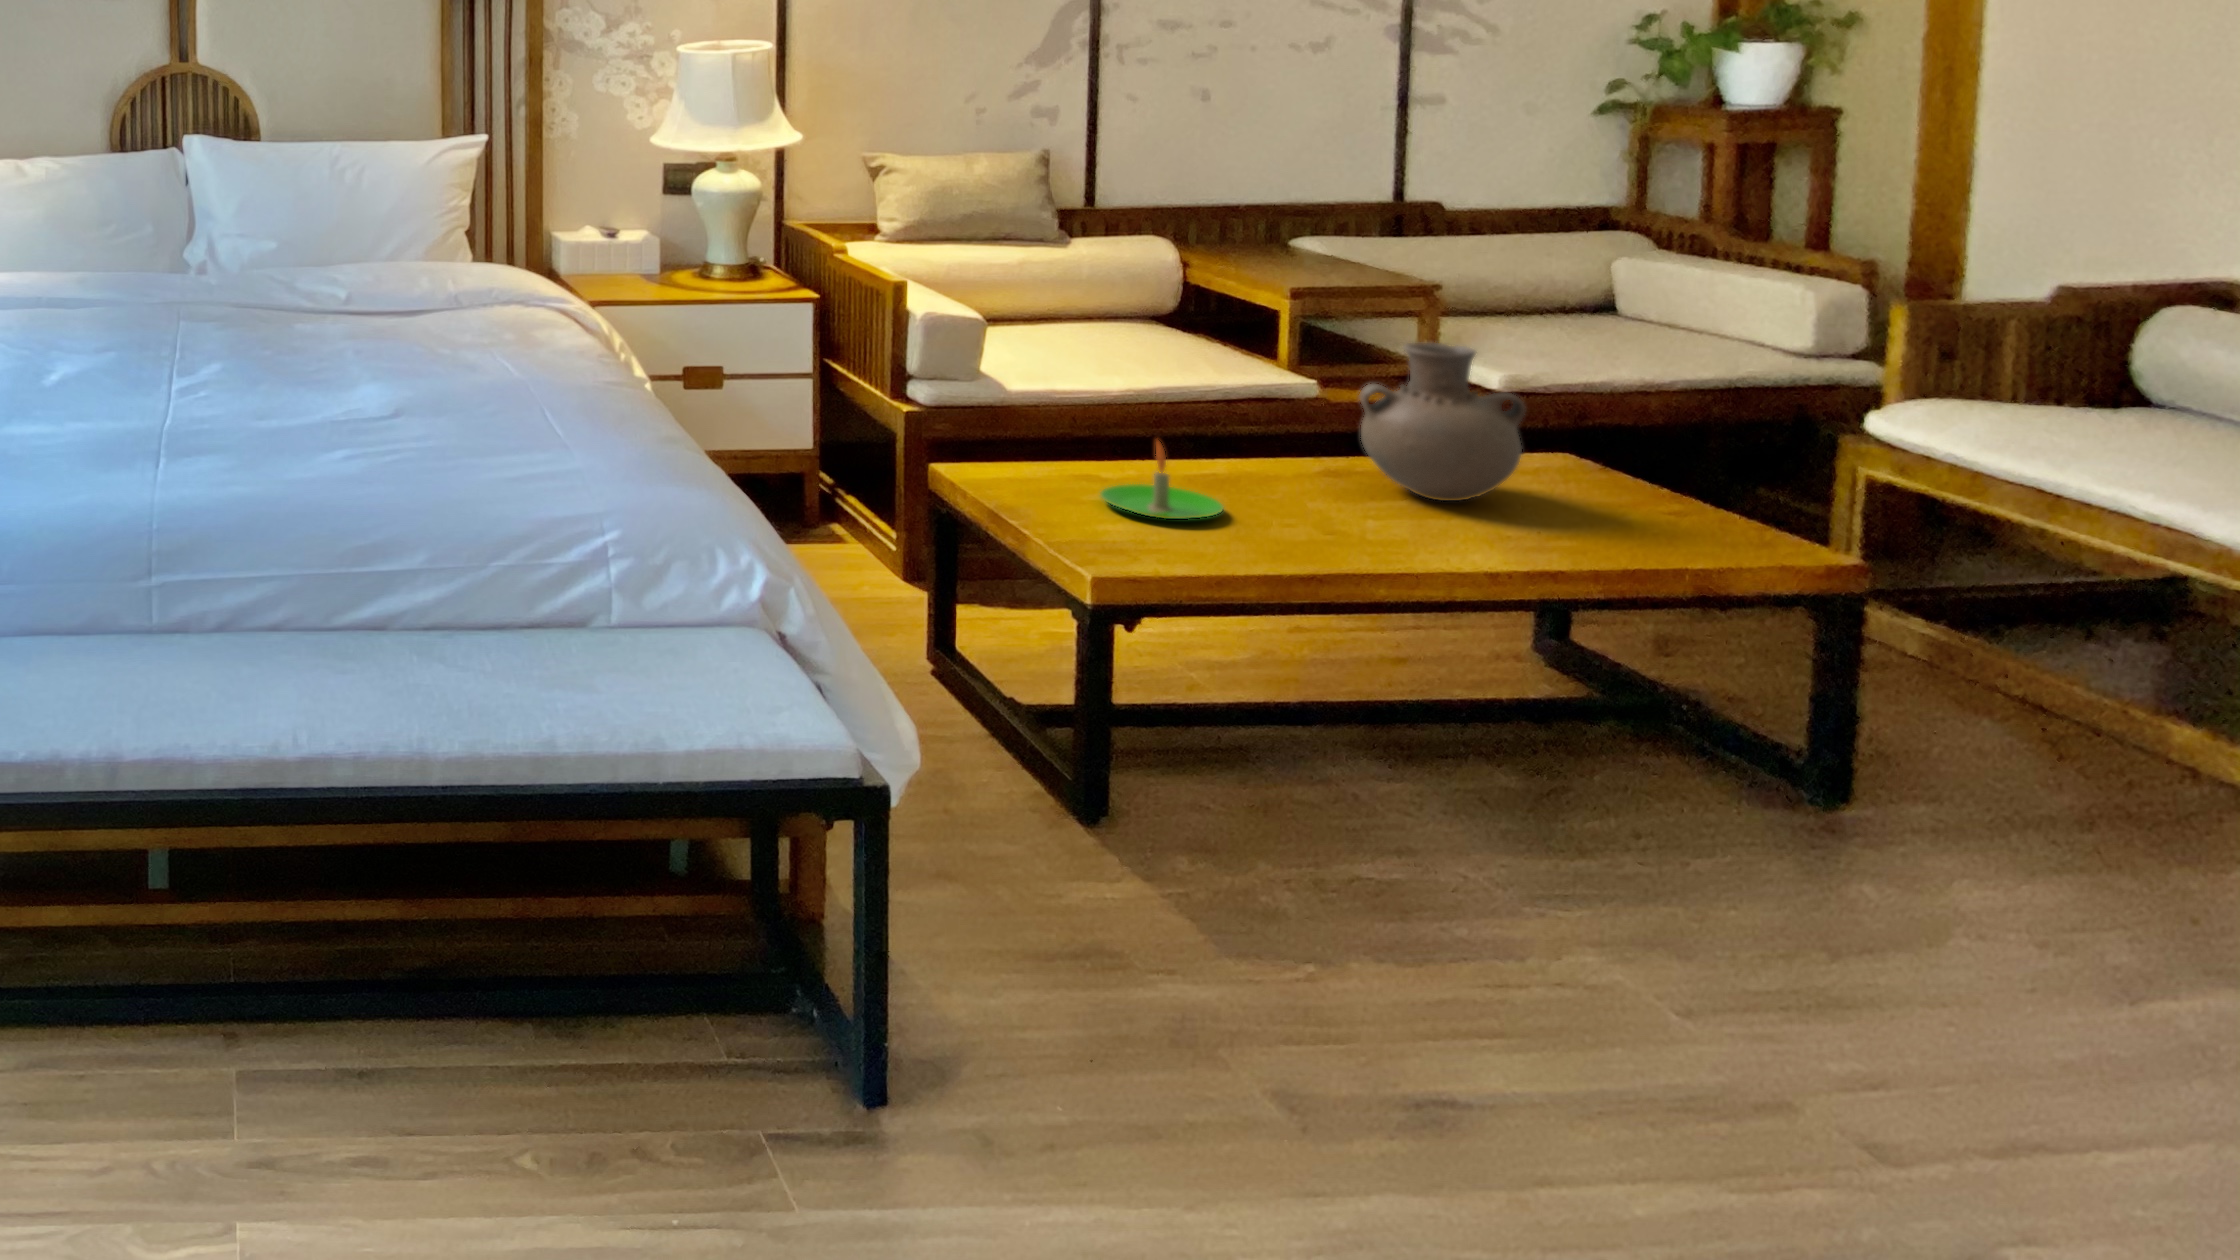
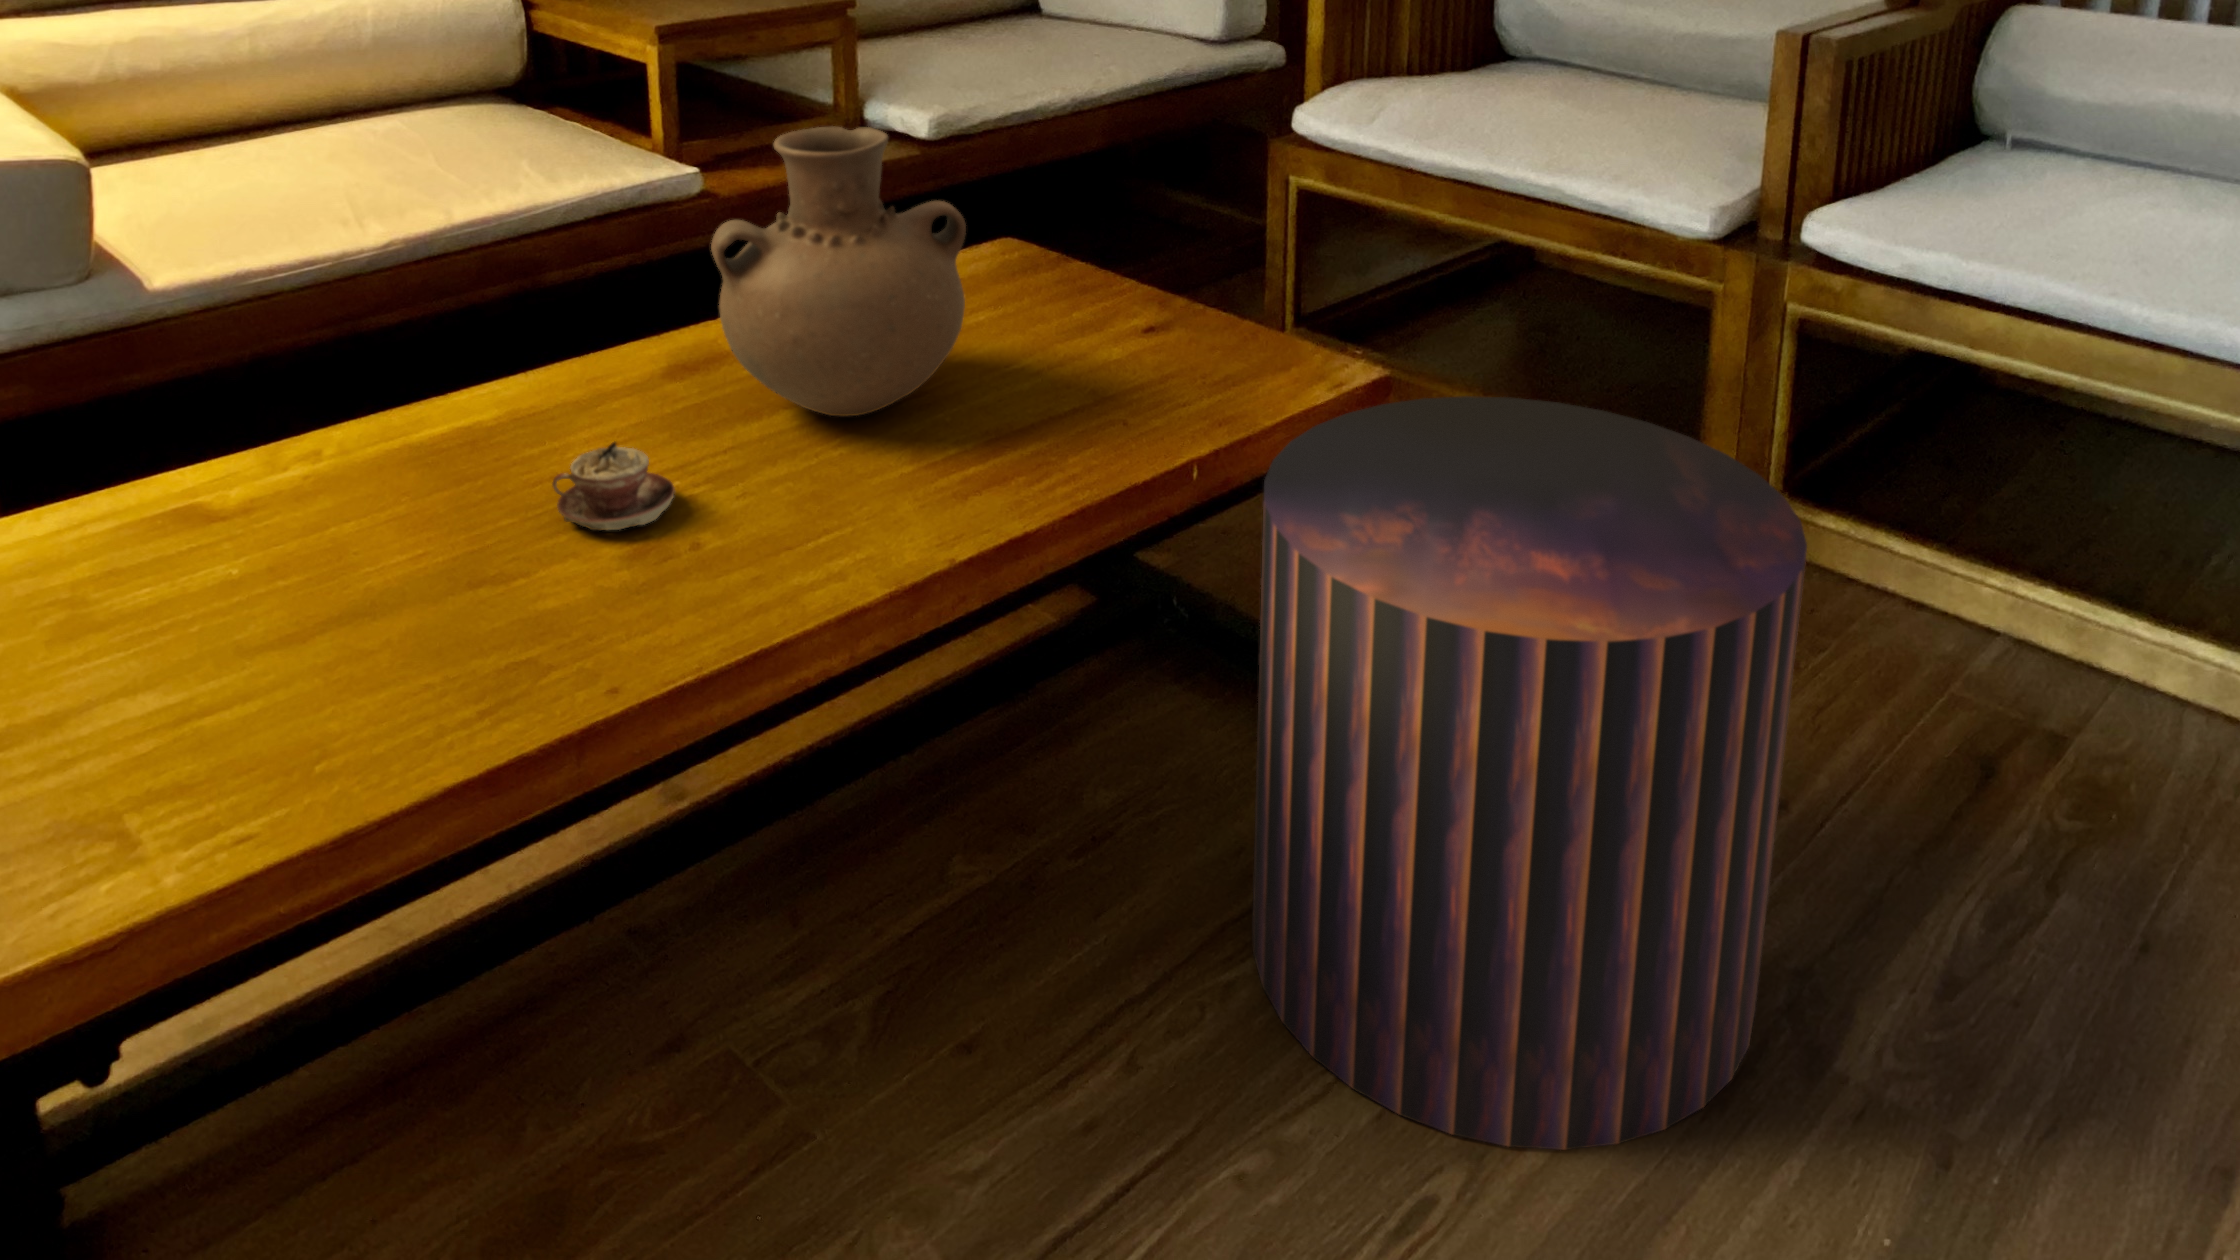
candle: present [1101,441,1223,519] -> none [169,451,448,654]
teacup: none [1272,474,1337,516] -> present [553,442,675,531]
pouf: none [1700,549,2143,975] -> present [1253,396,1807,1150]

